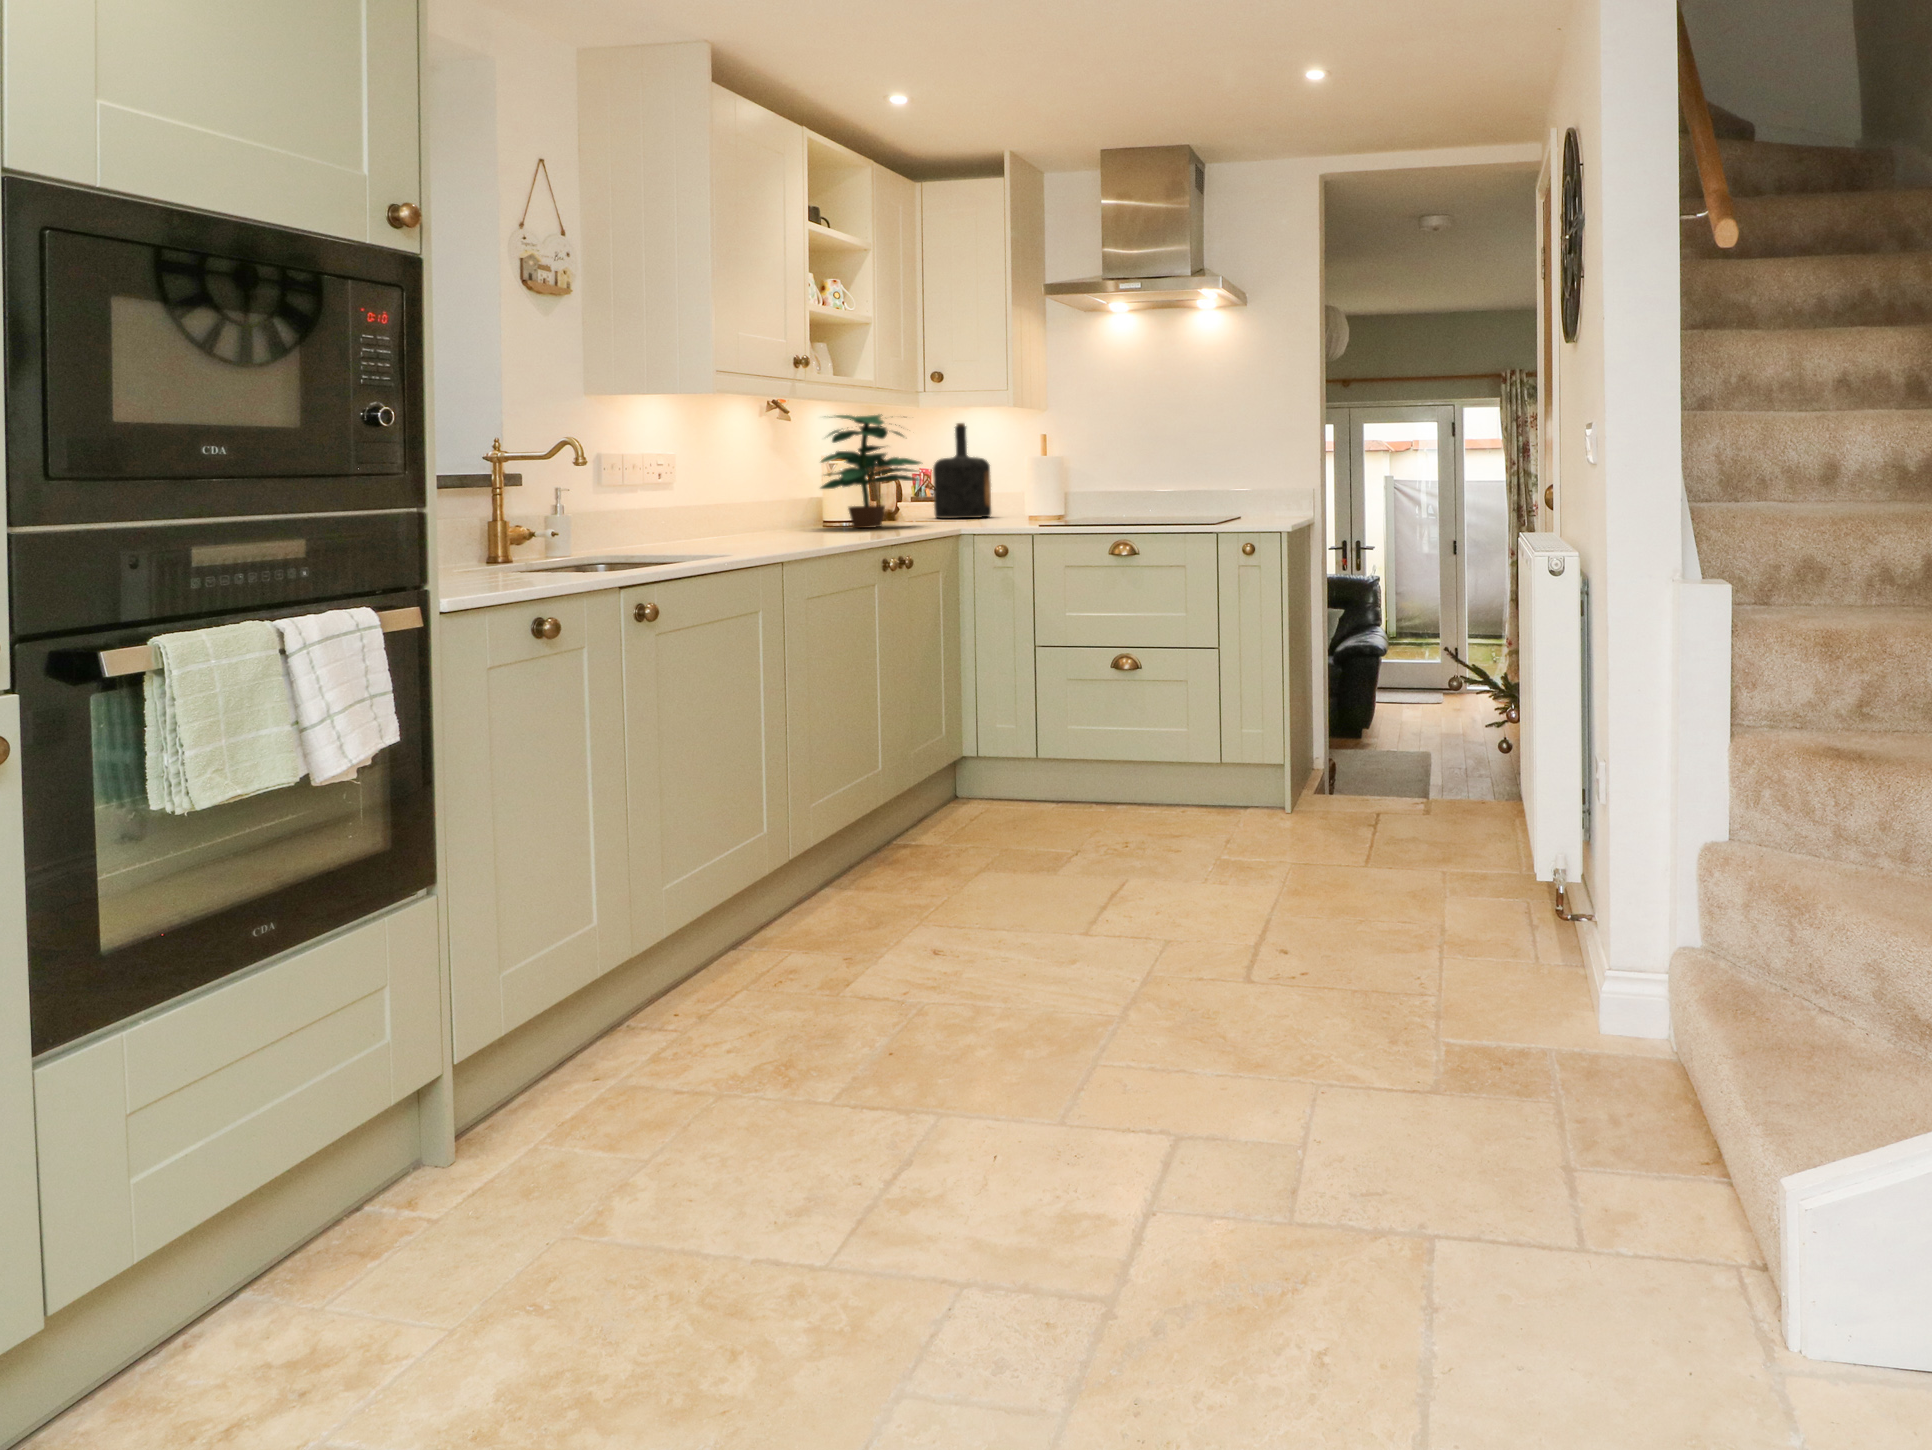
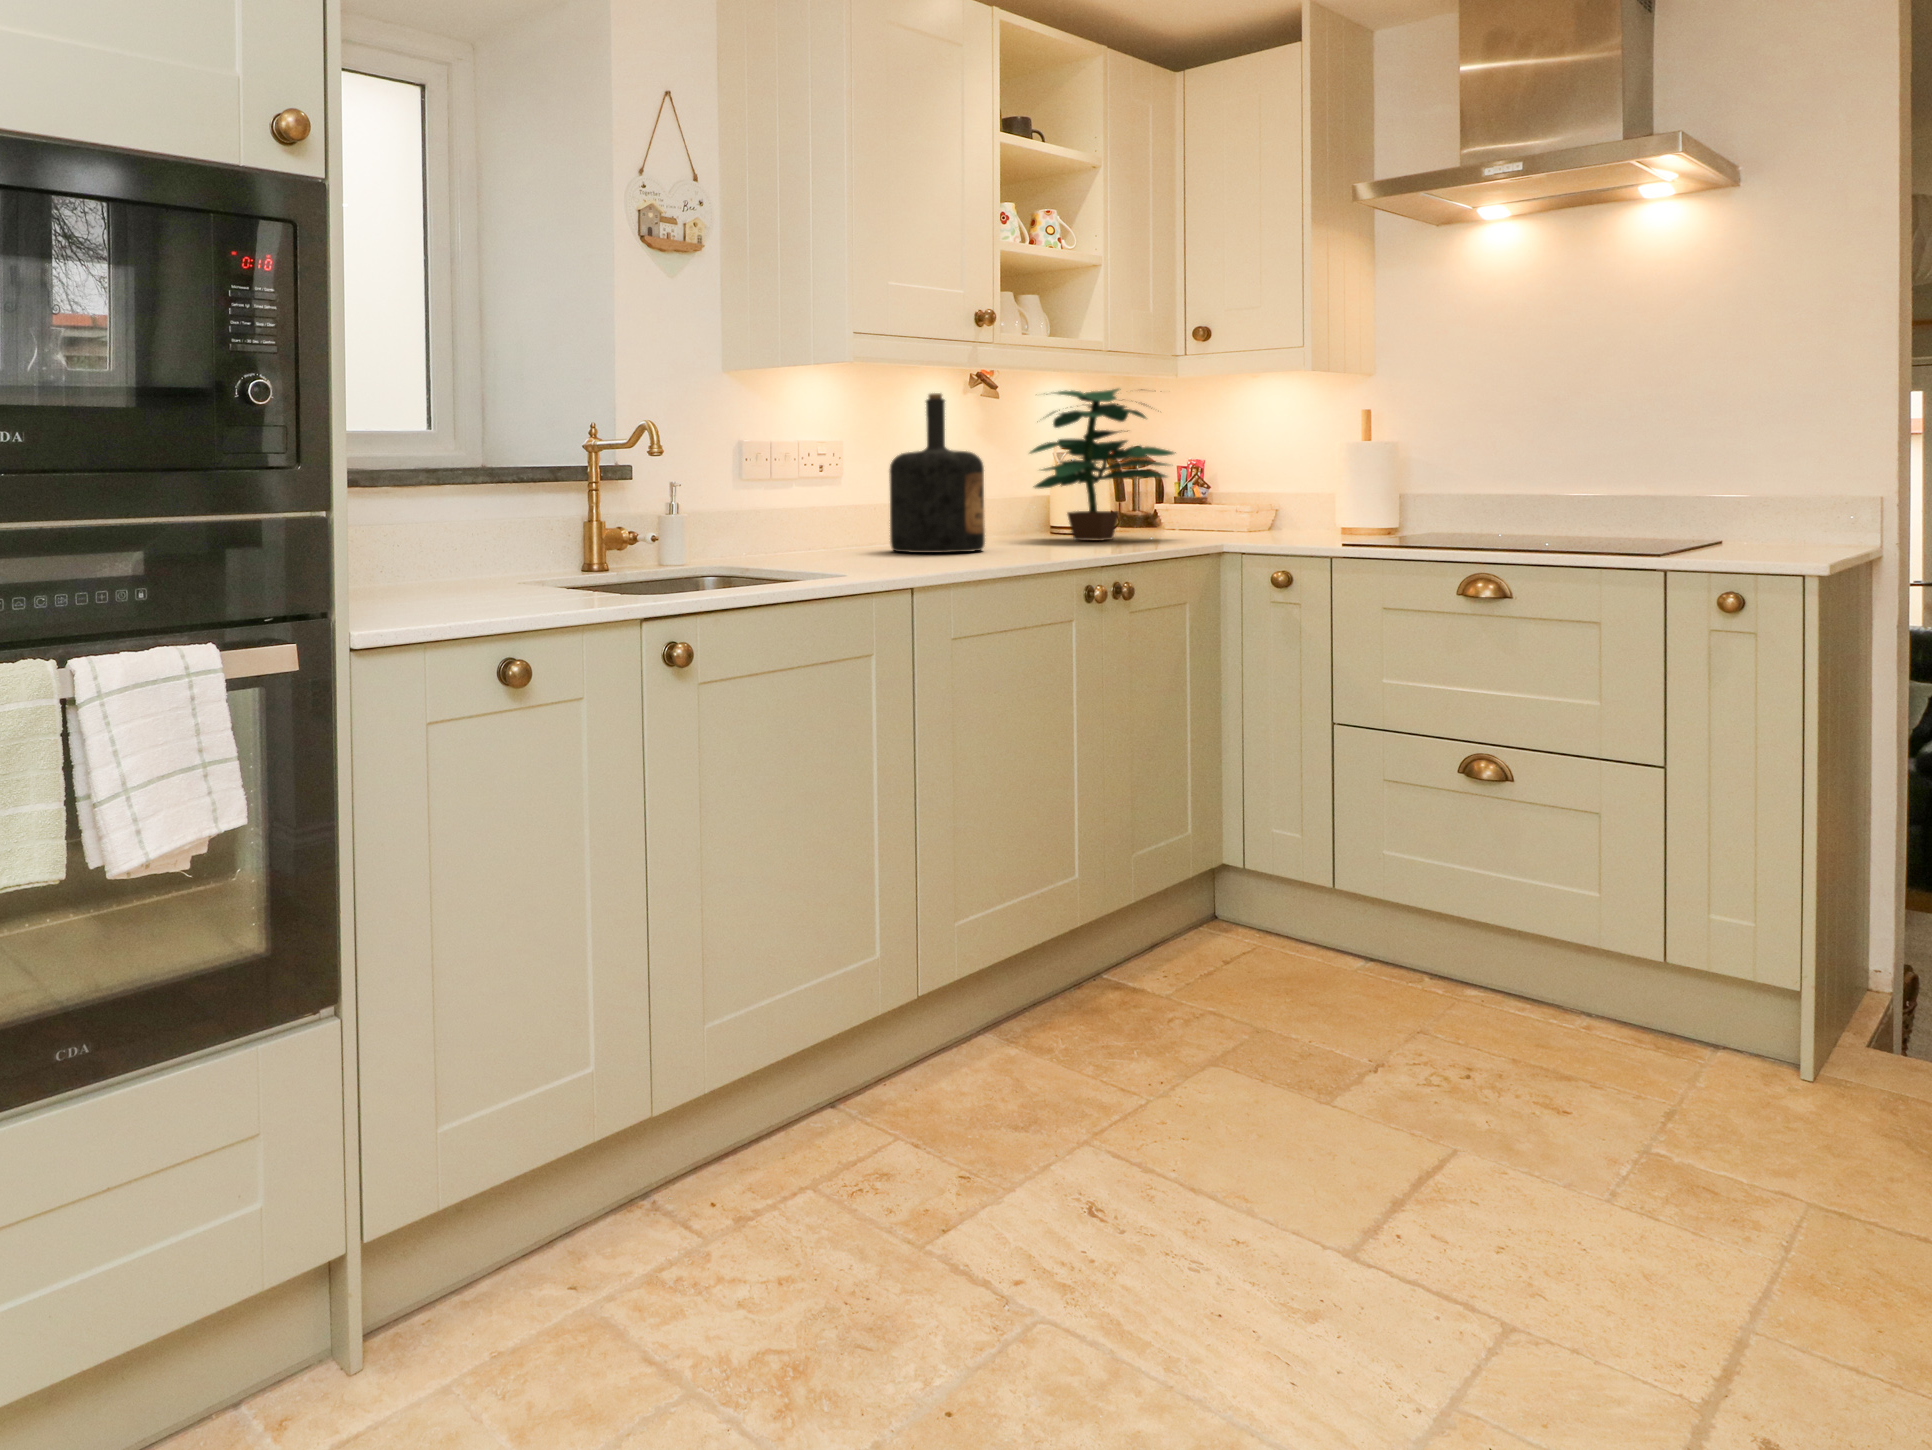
bottle: present [933,423,991,518] -> present [889,393,985,553]

